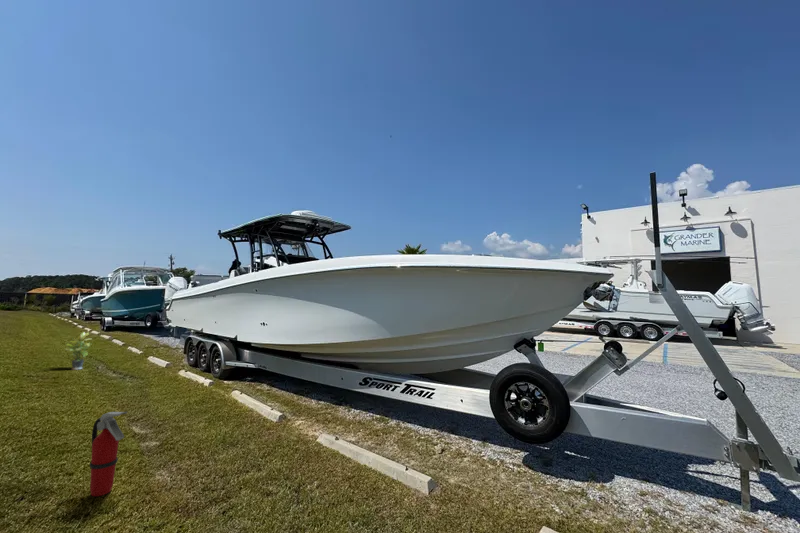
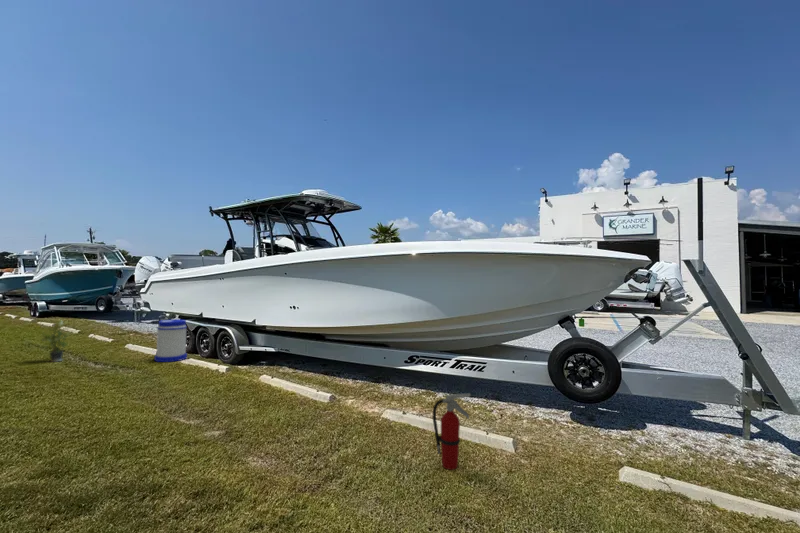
trash can: none [157,334,189,374] -> present [155,319,187,362]
fire extinguisher: present [90,412,127,496] -> present [433,393,471,470]

